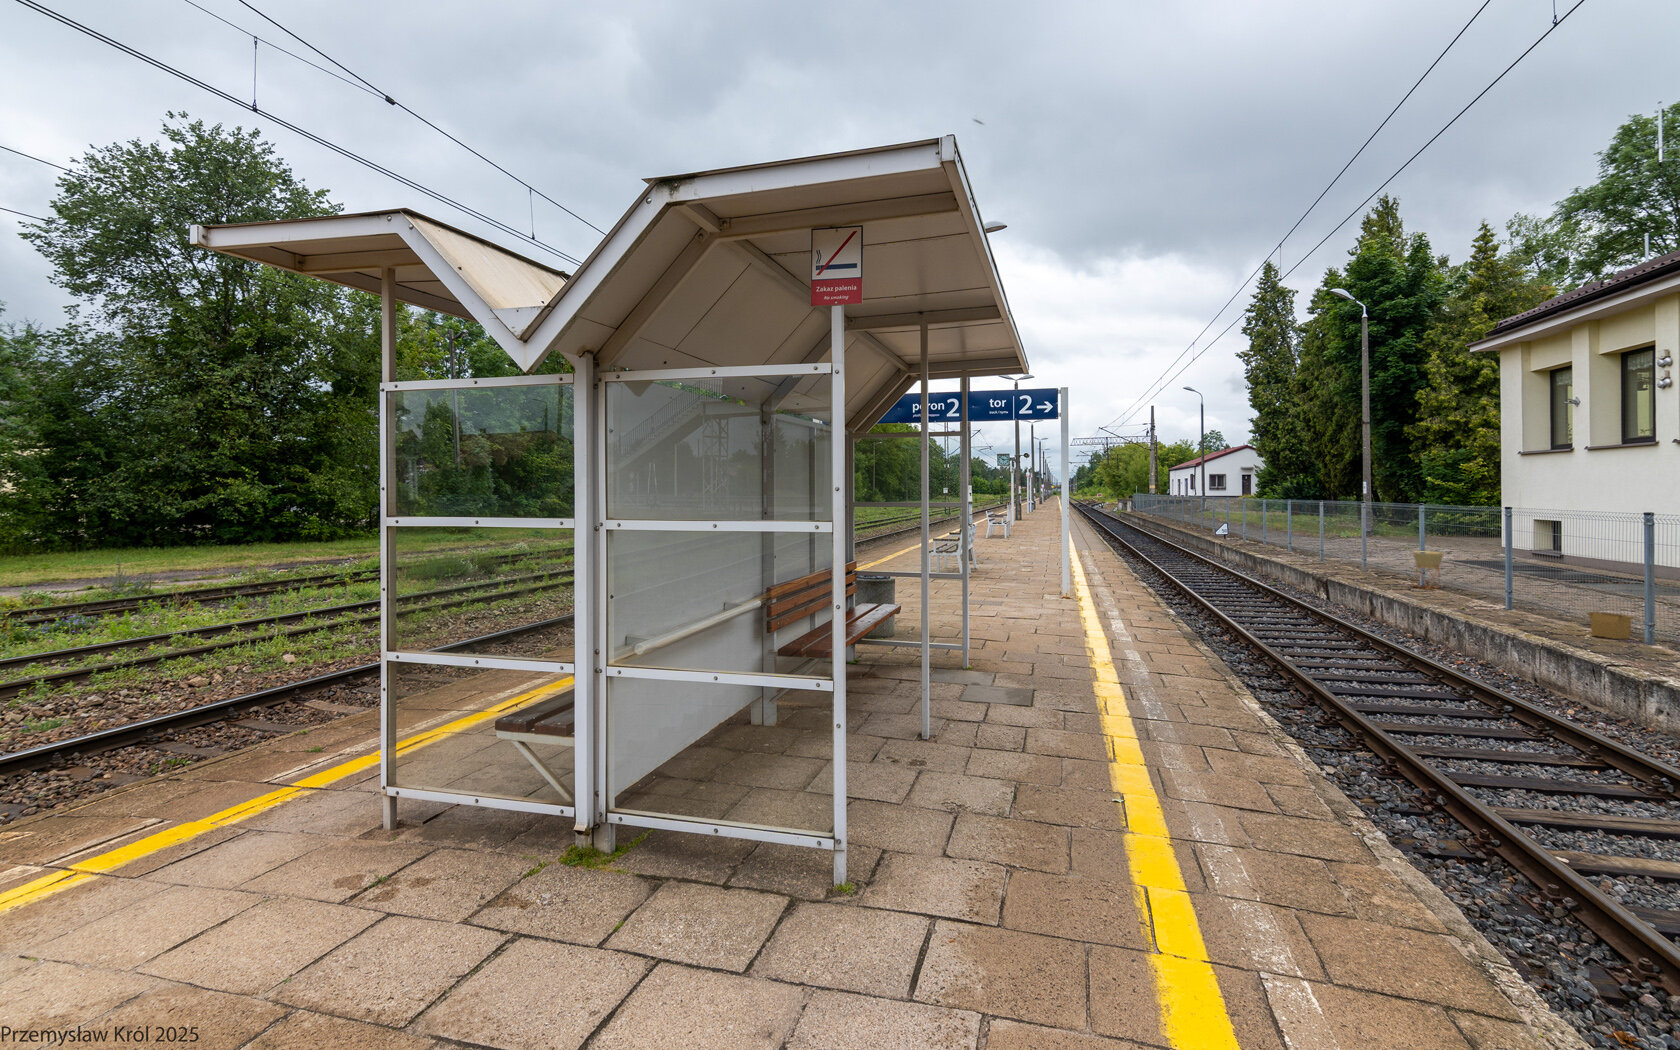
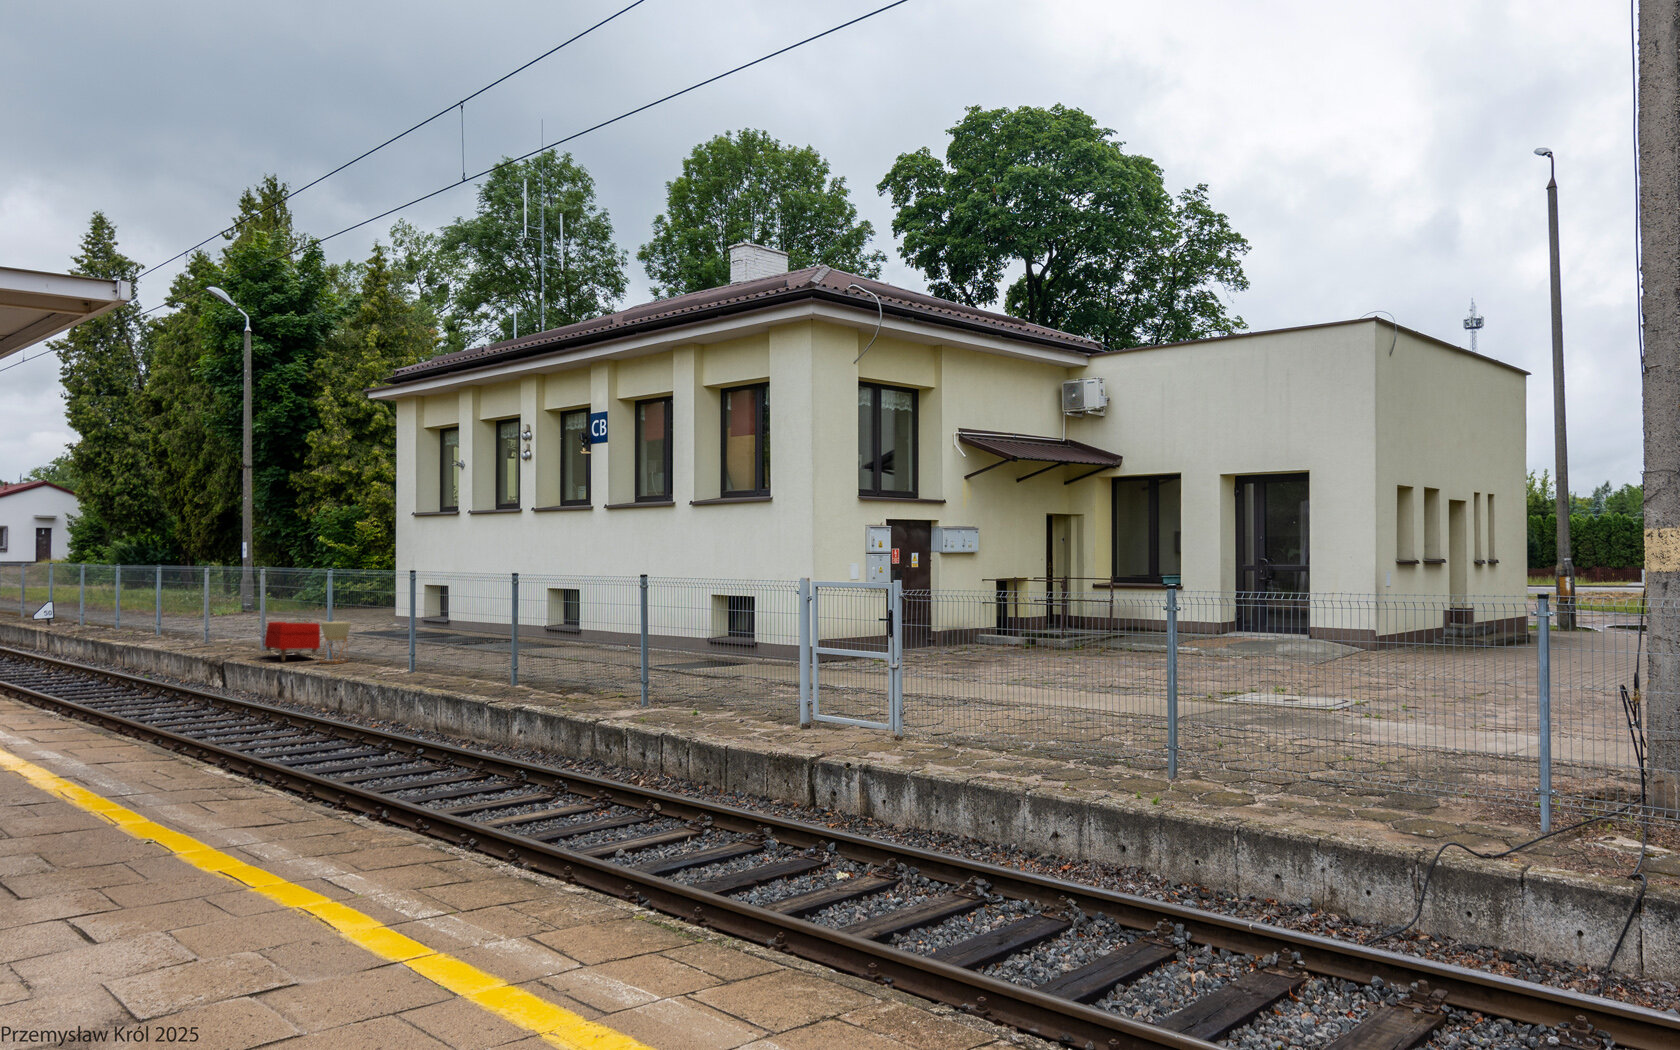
bench: none [1362,547,1413,583] -> present [264,622,320,661]
cardboard box: present [1587,612,1634,639] -> none [474,665,508,687]

